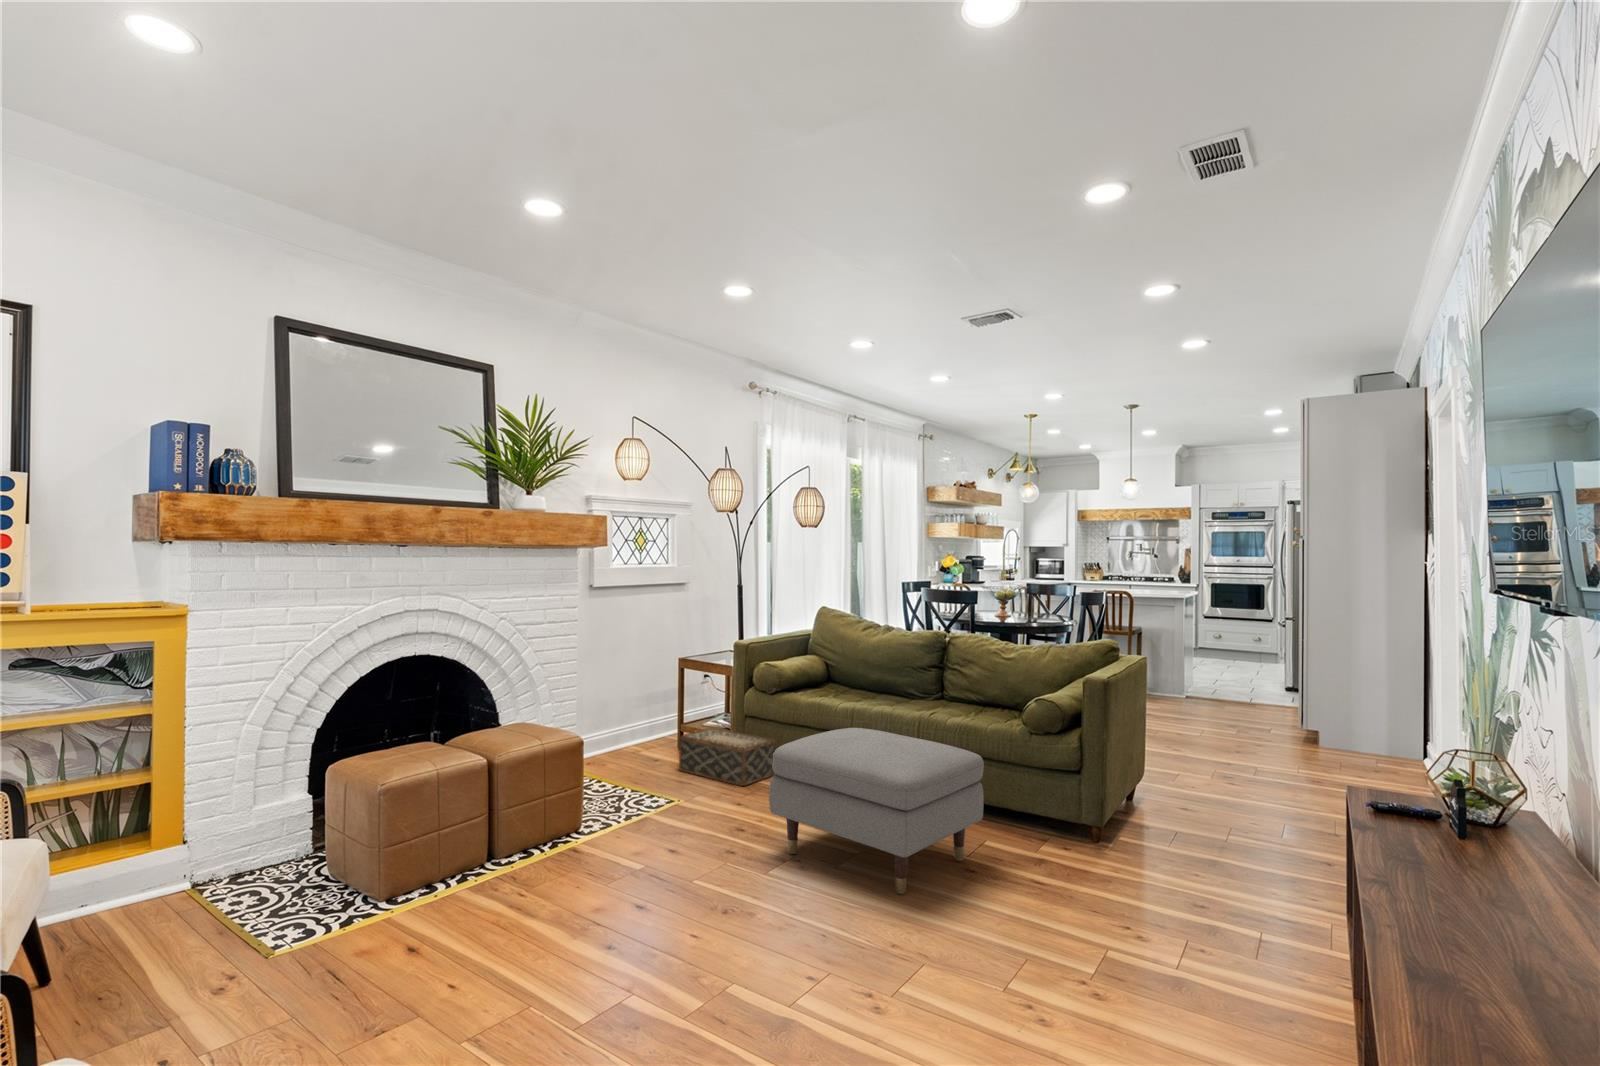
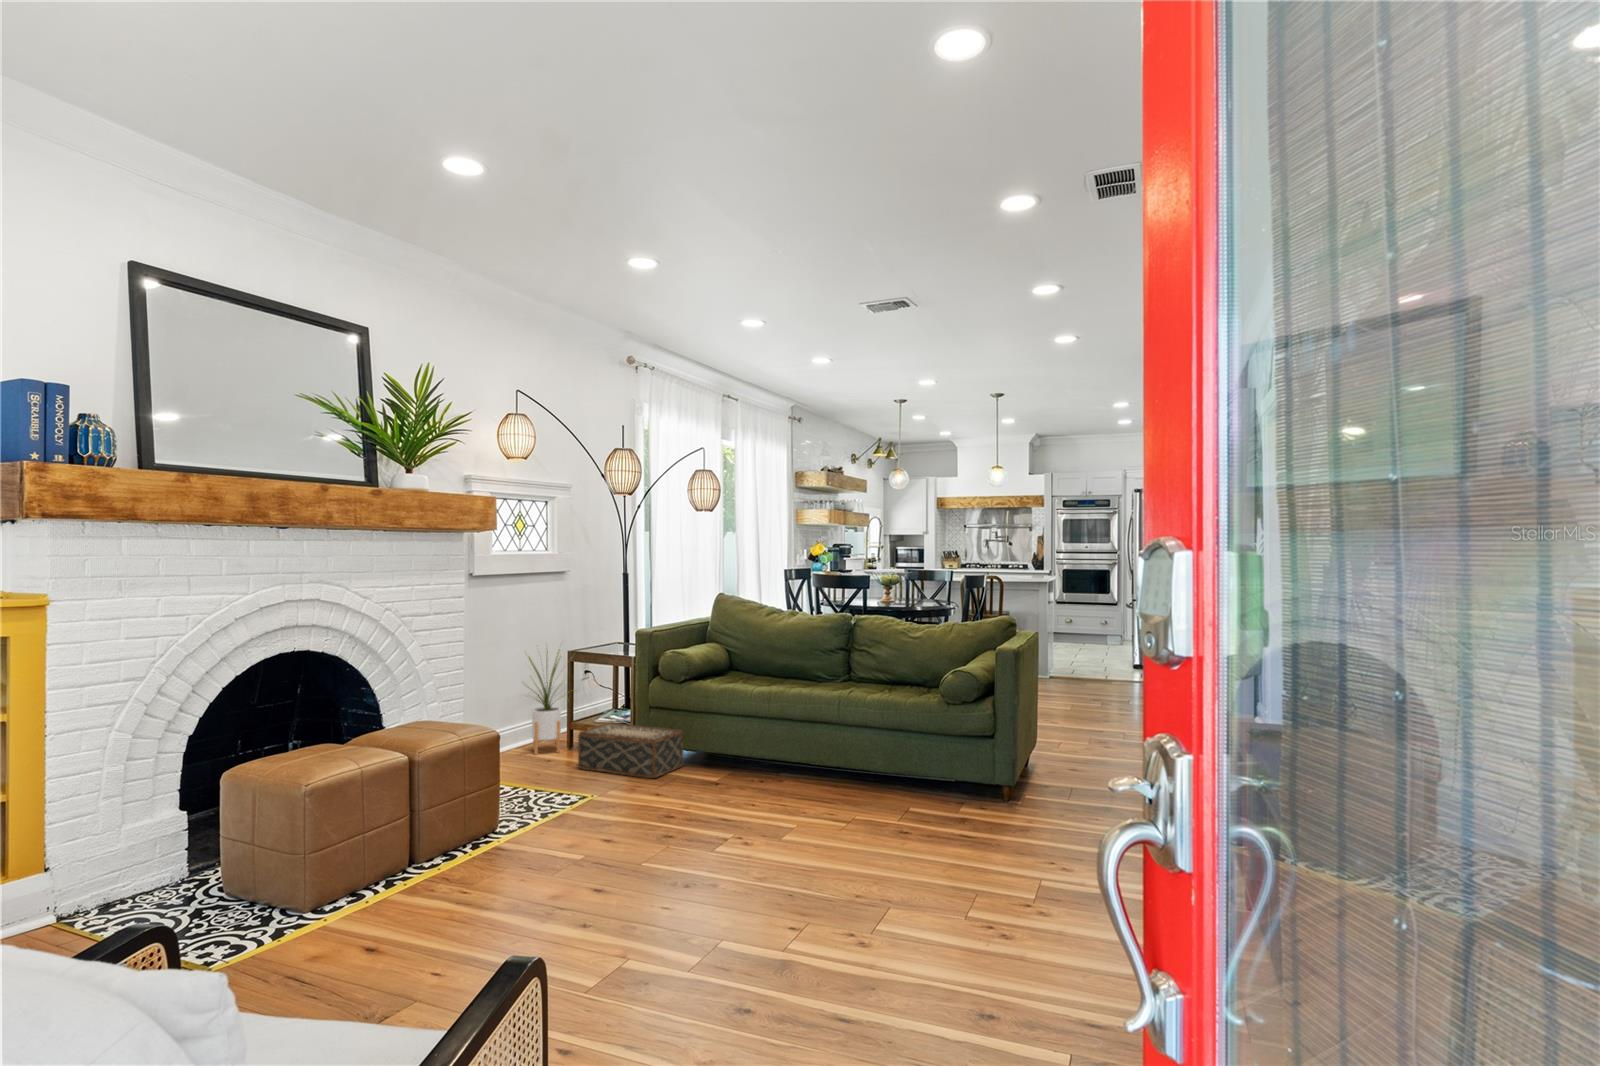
house plant: none [634,647,688,753] -> present [528,649,563,755]
ottoman: present [769,728,984,894] -> none [708,709,914,856]

